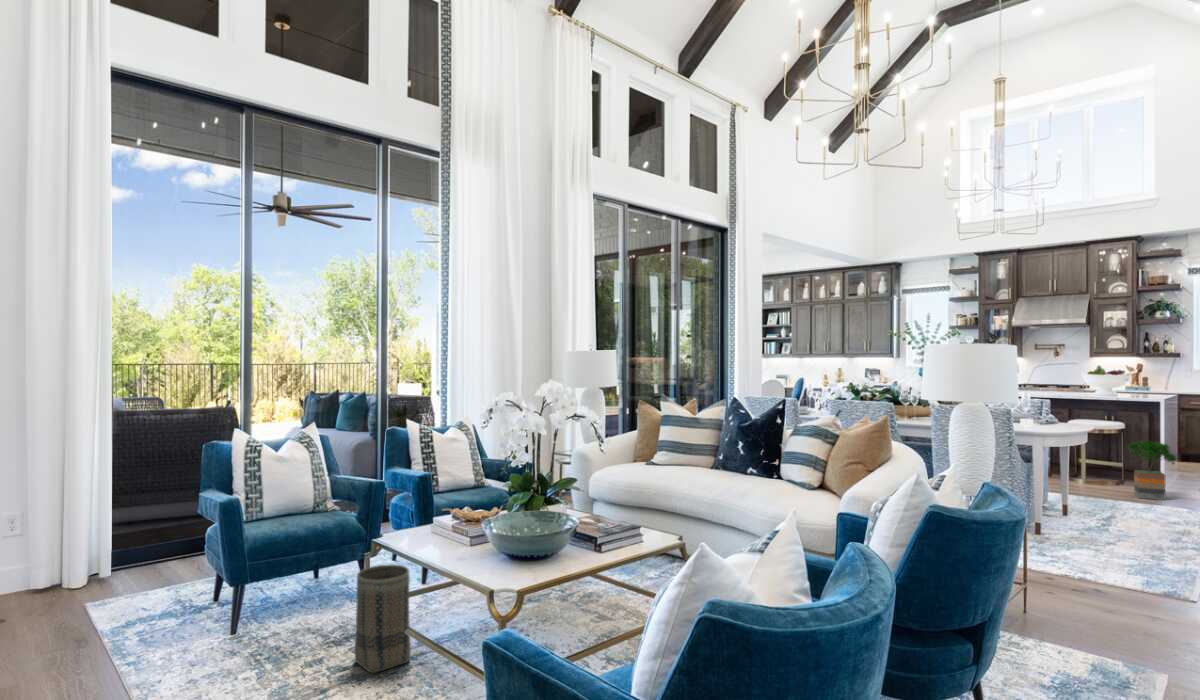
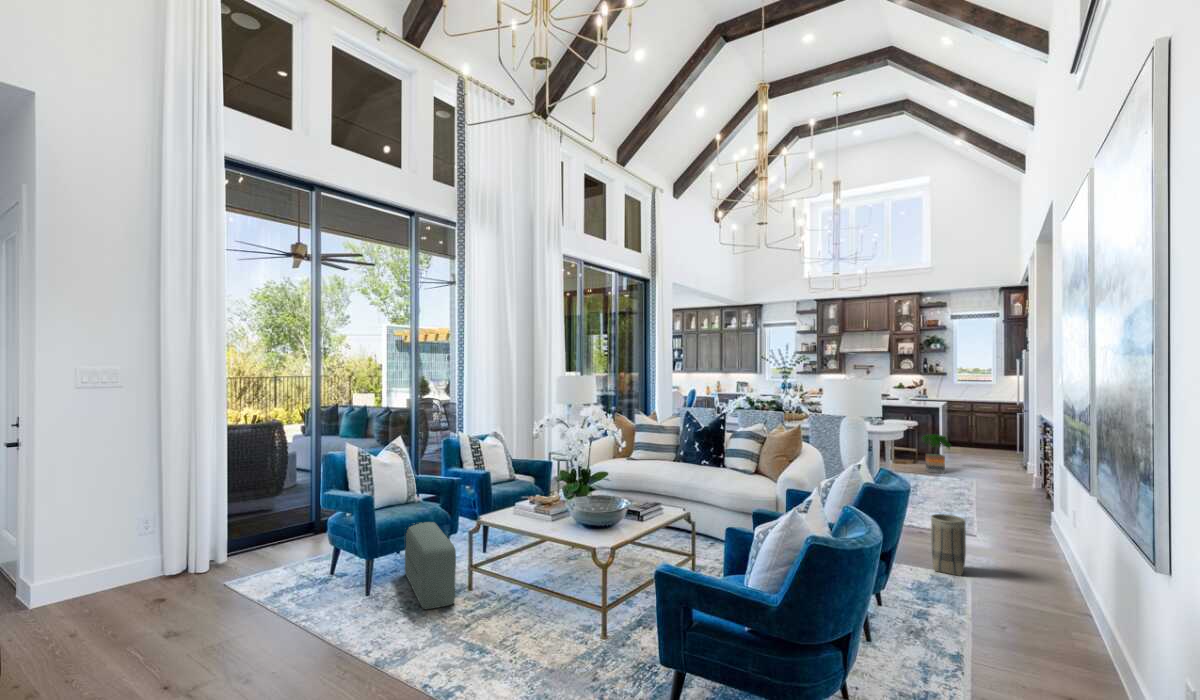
pouf: none [280,538,342,660] -> present [405,522,456,609]
basket: present [355,565,410,673] -> present [931,514,966,576]

